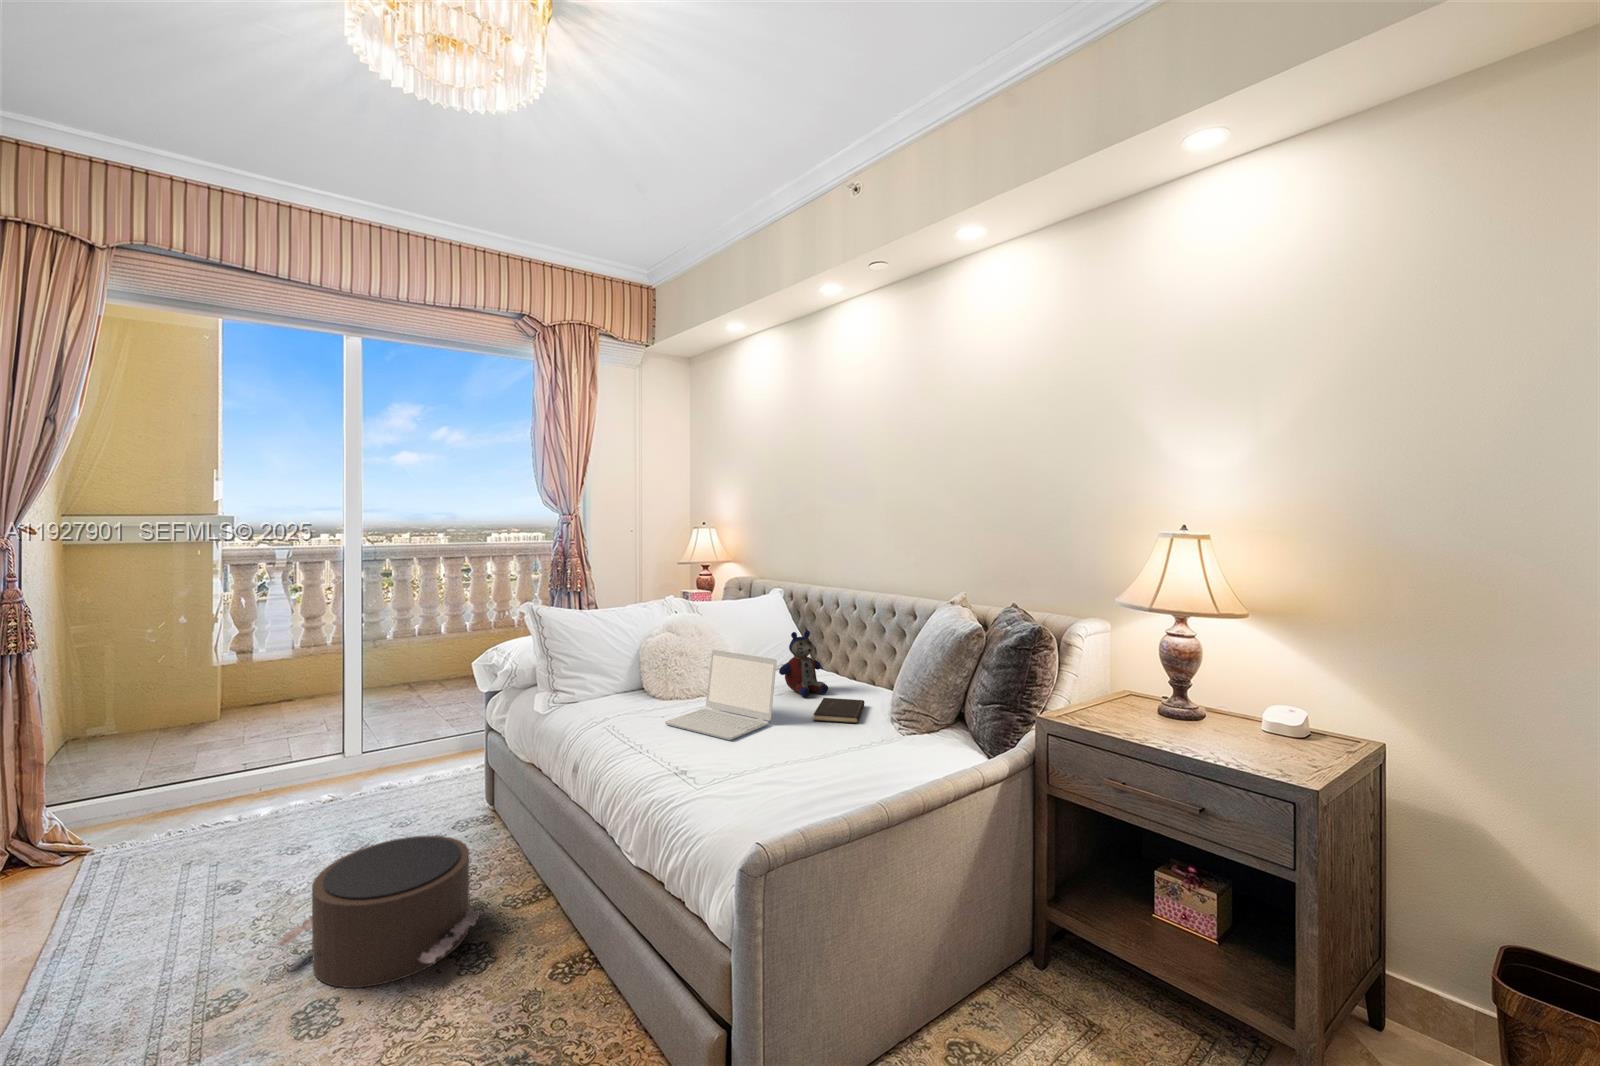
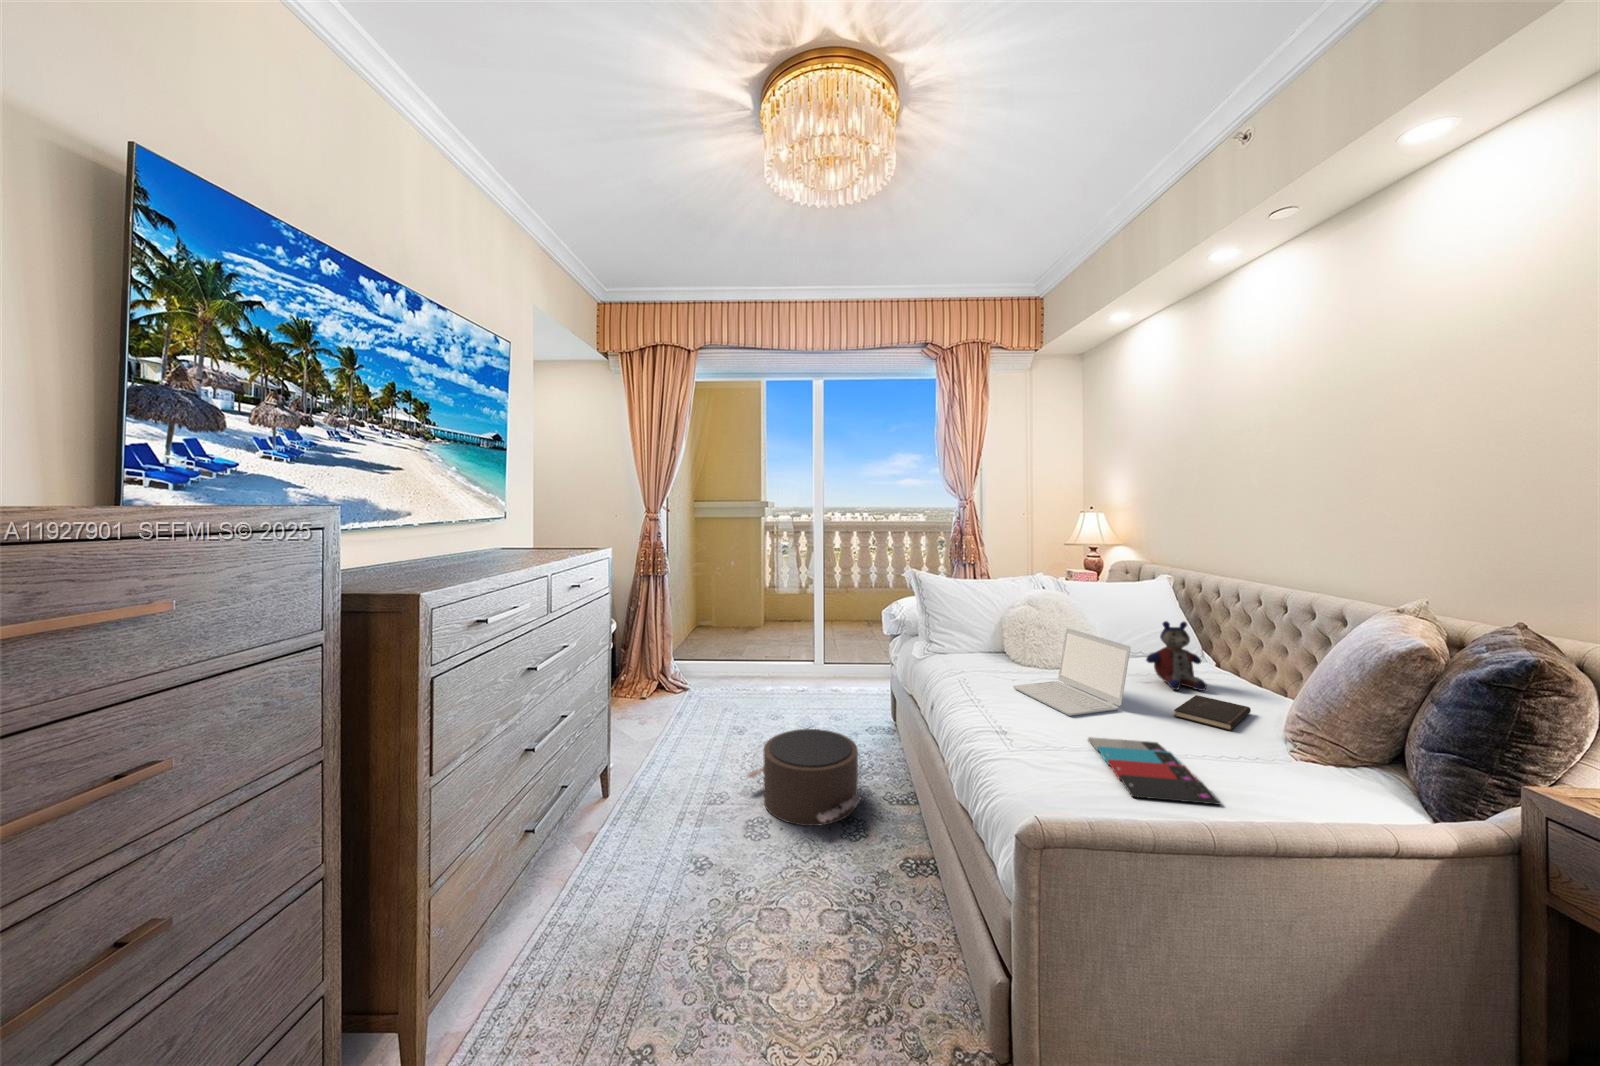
smartphone: none [755,747,874,801] -> present [1088,737,1220,805]

